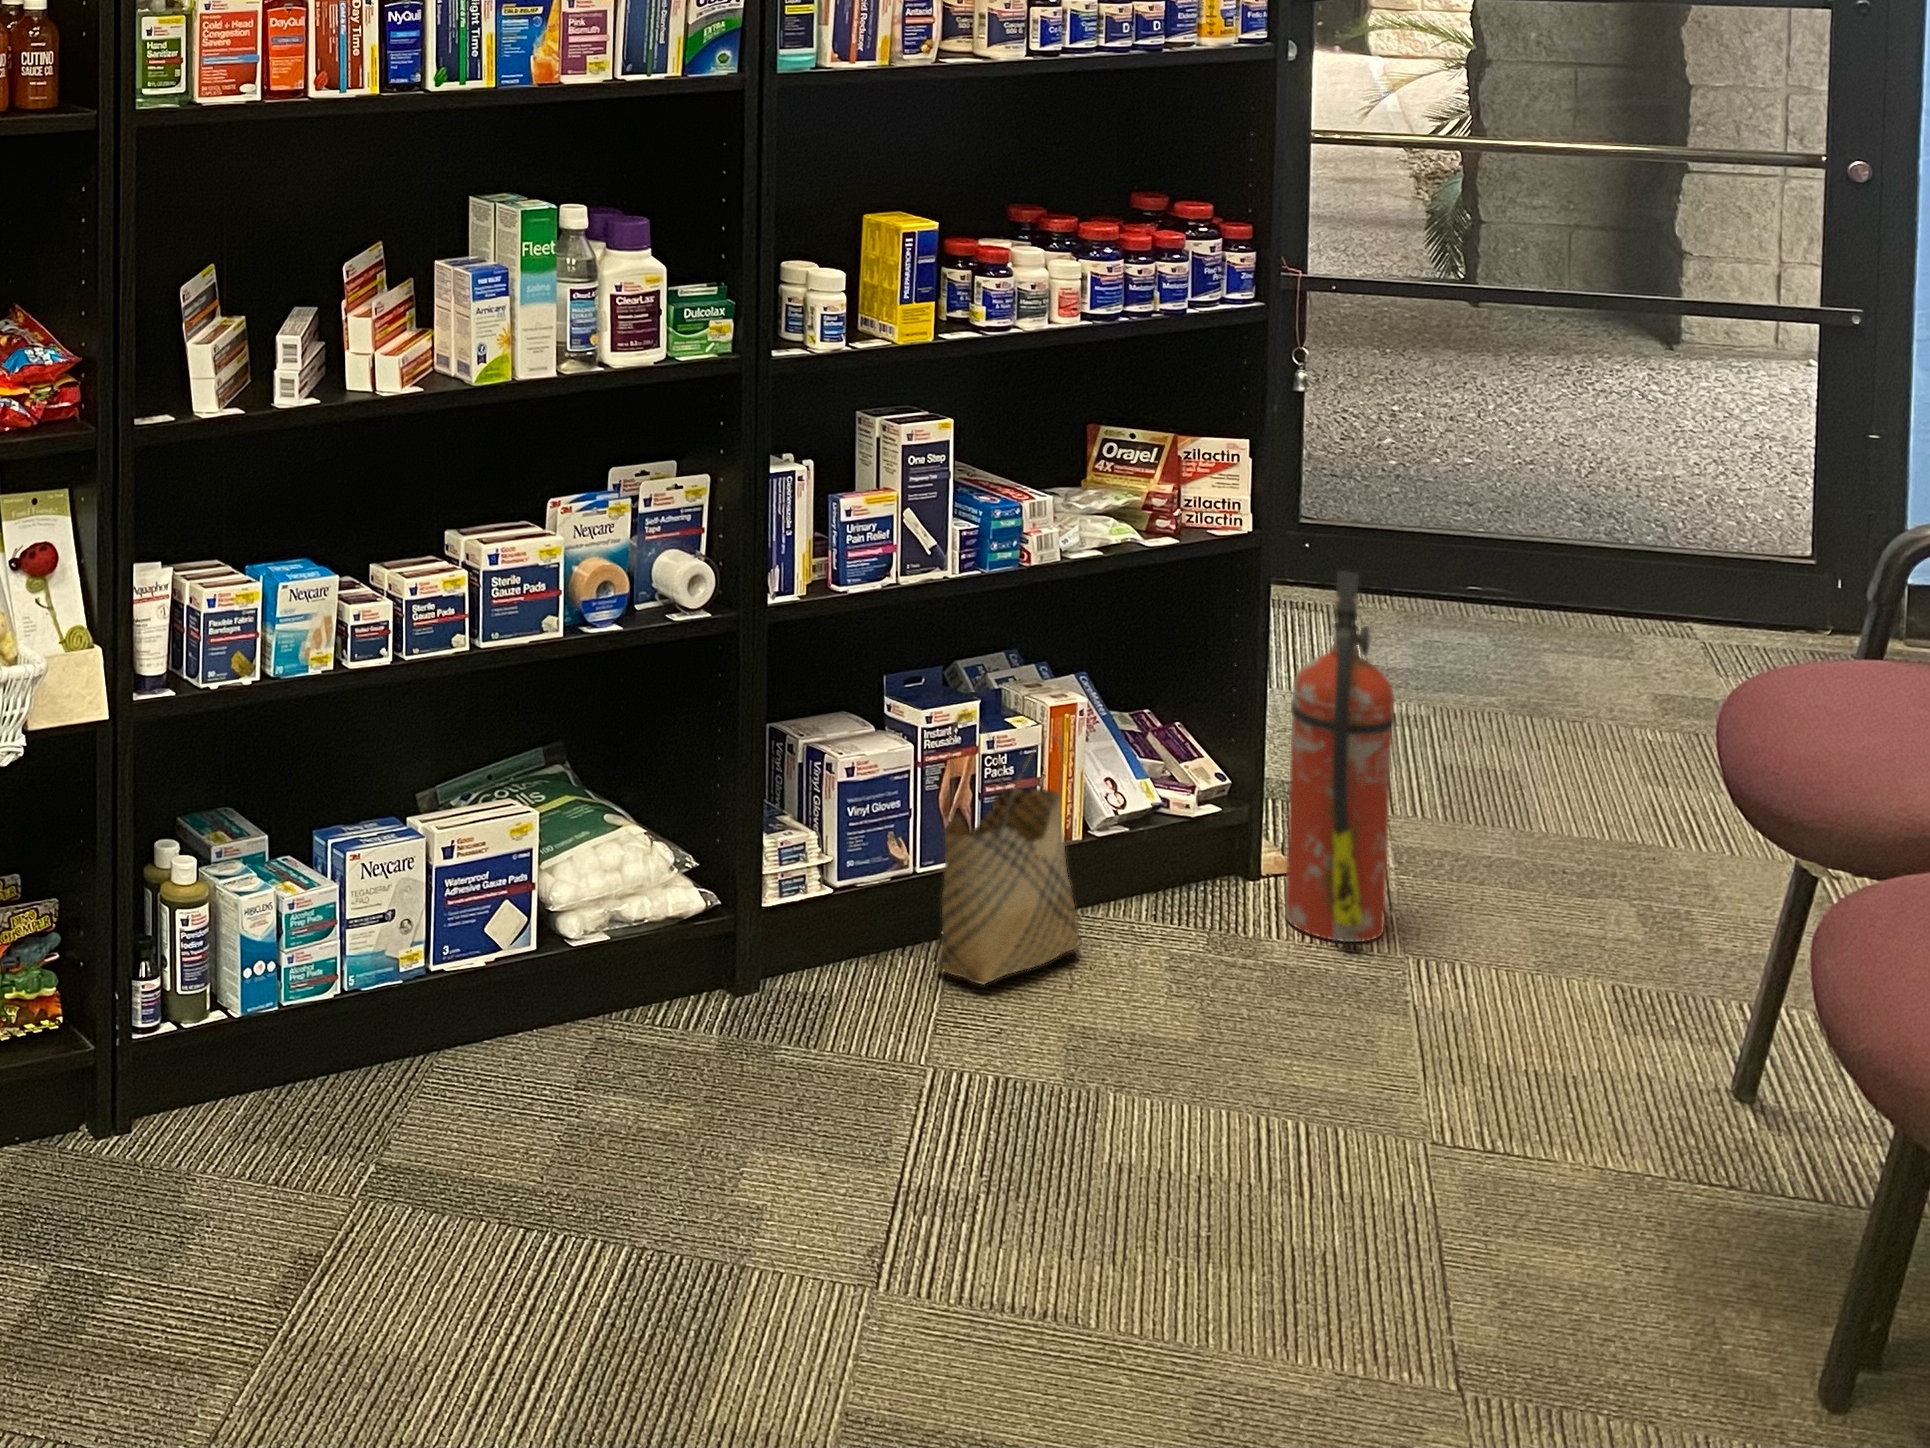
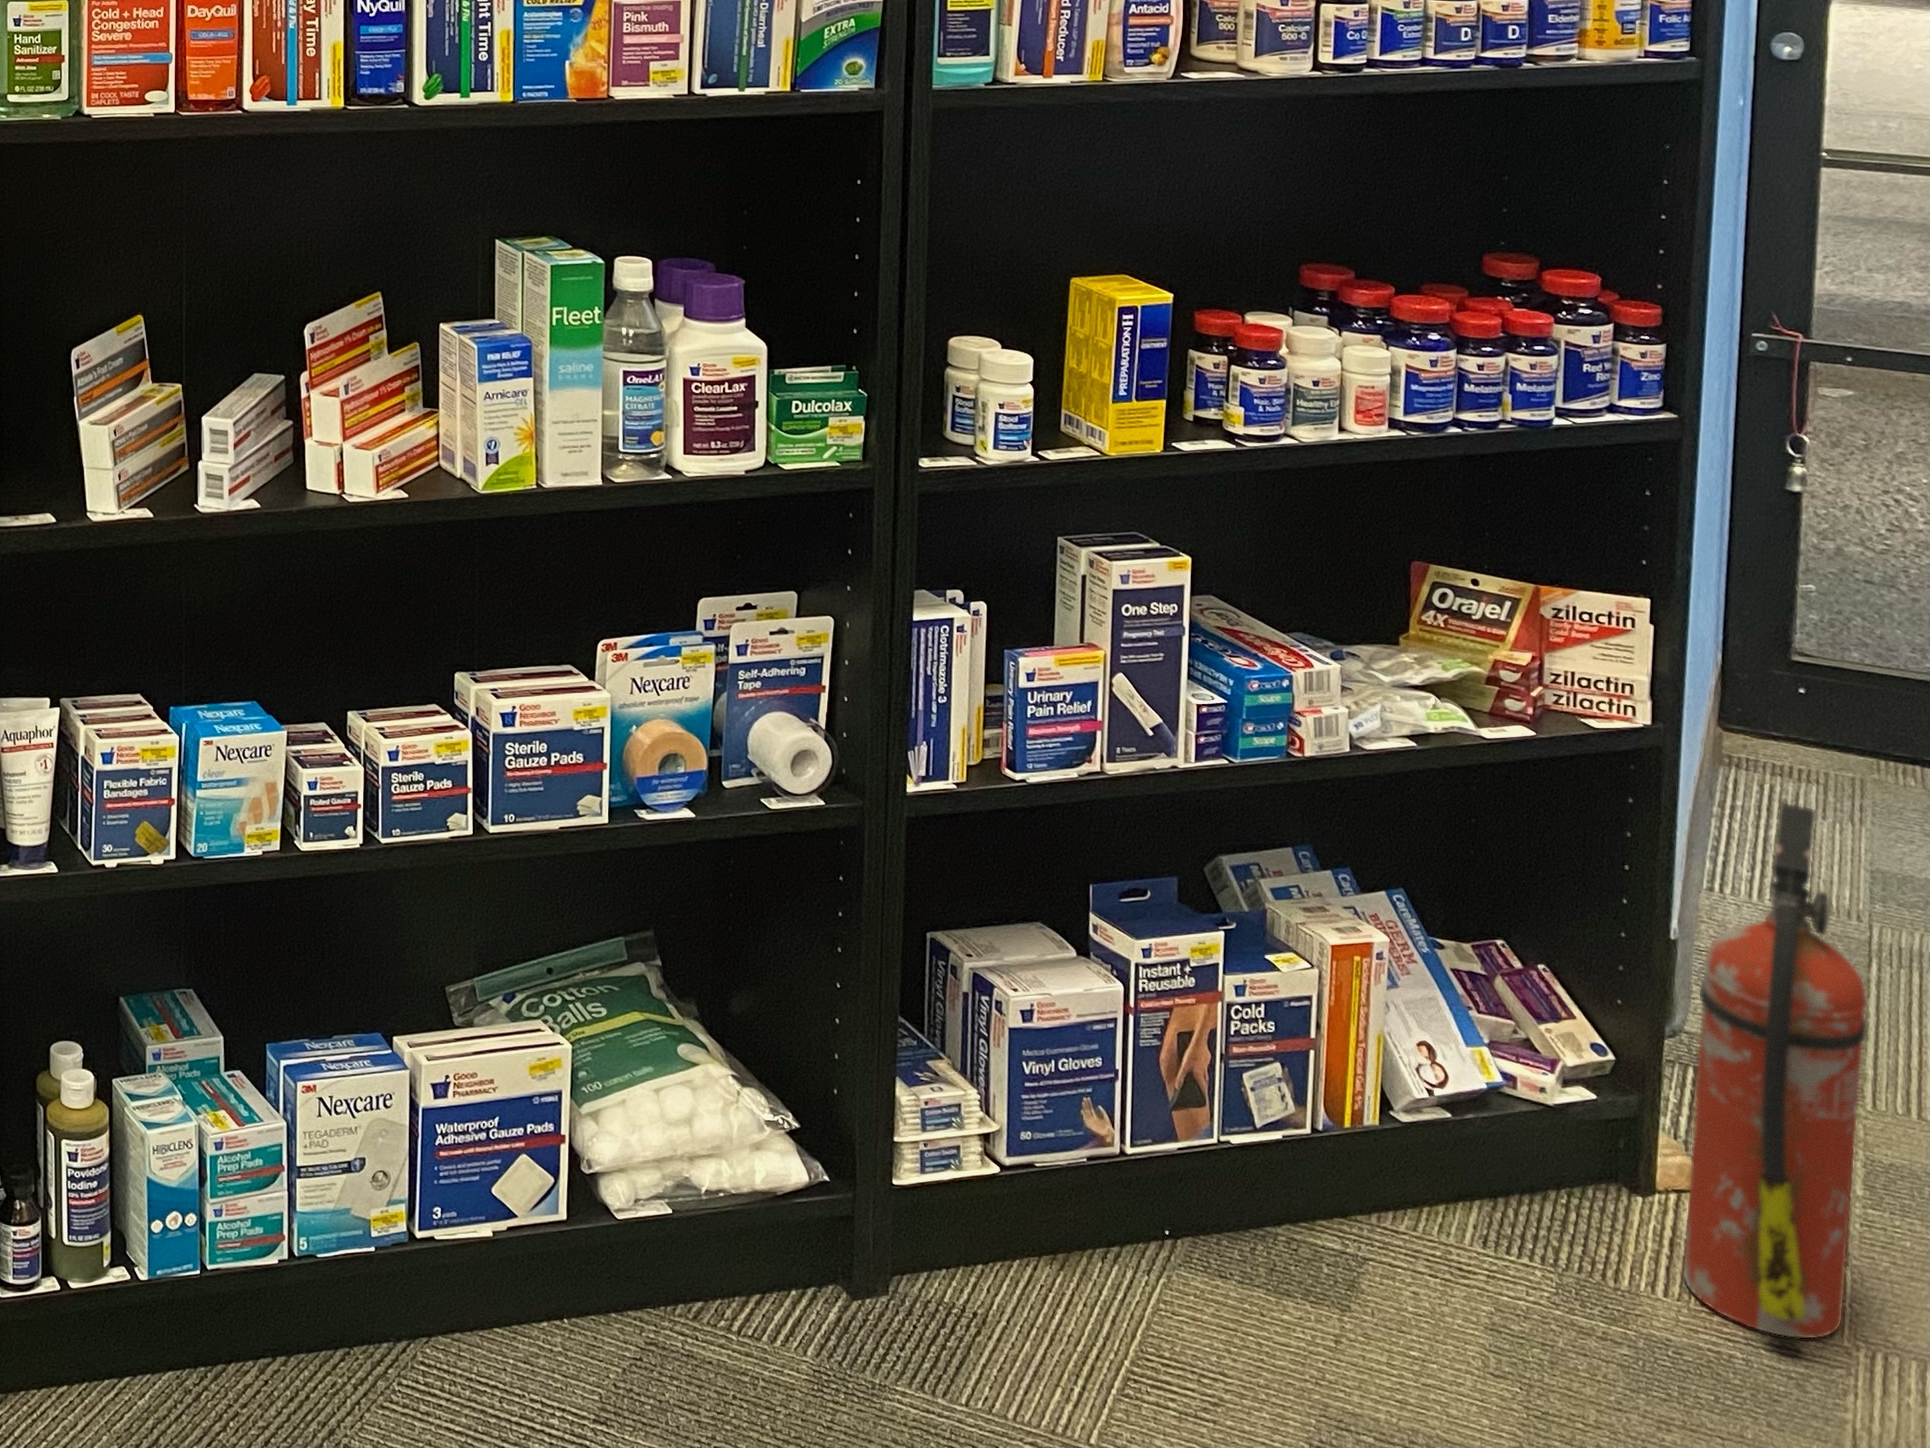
woven basket: present [937,713,1079,985] -> none [1141,957,1358,1344]

